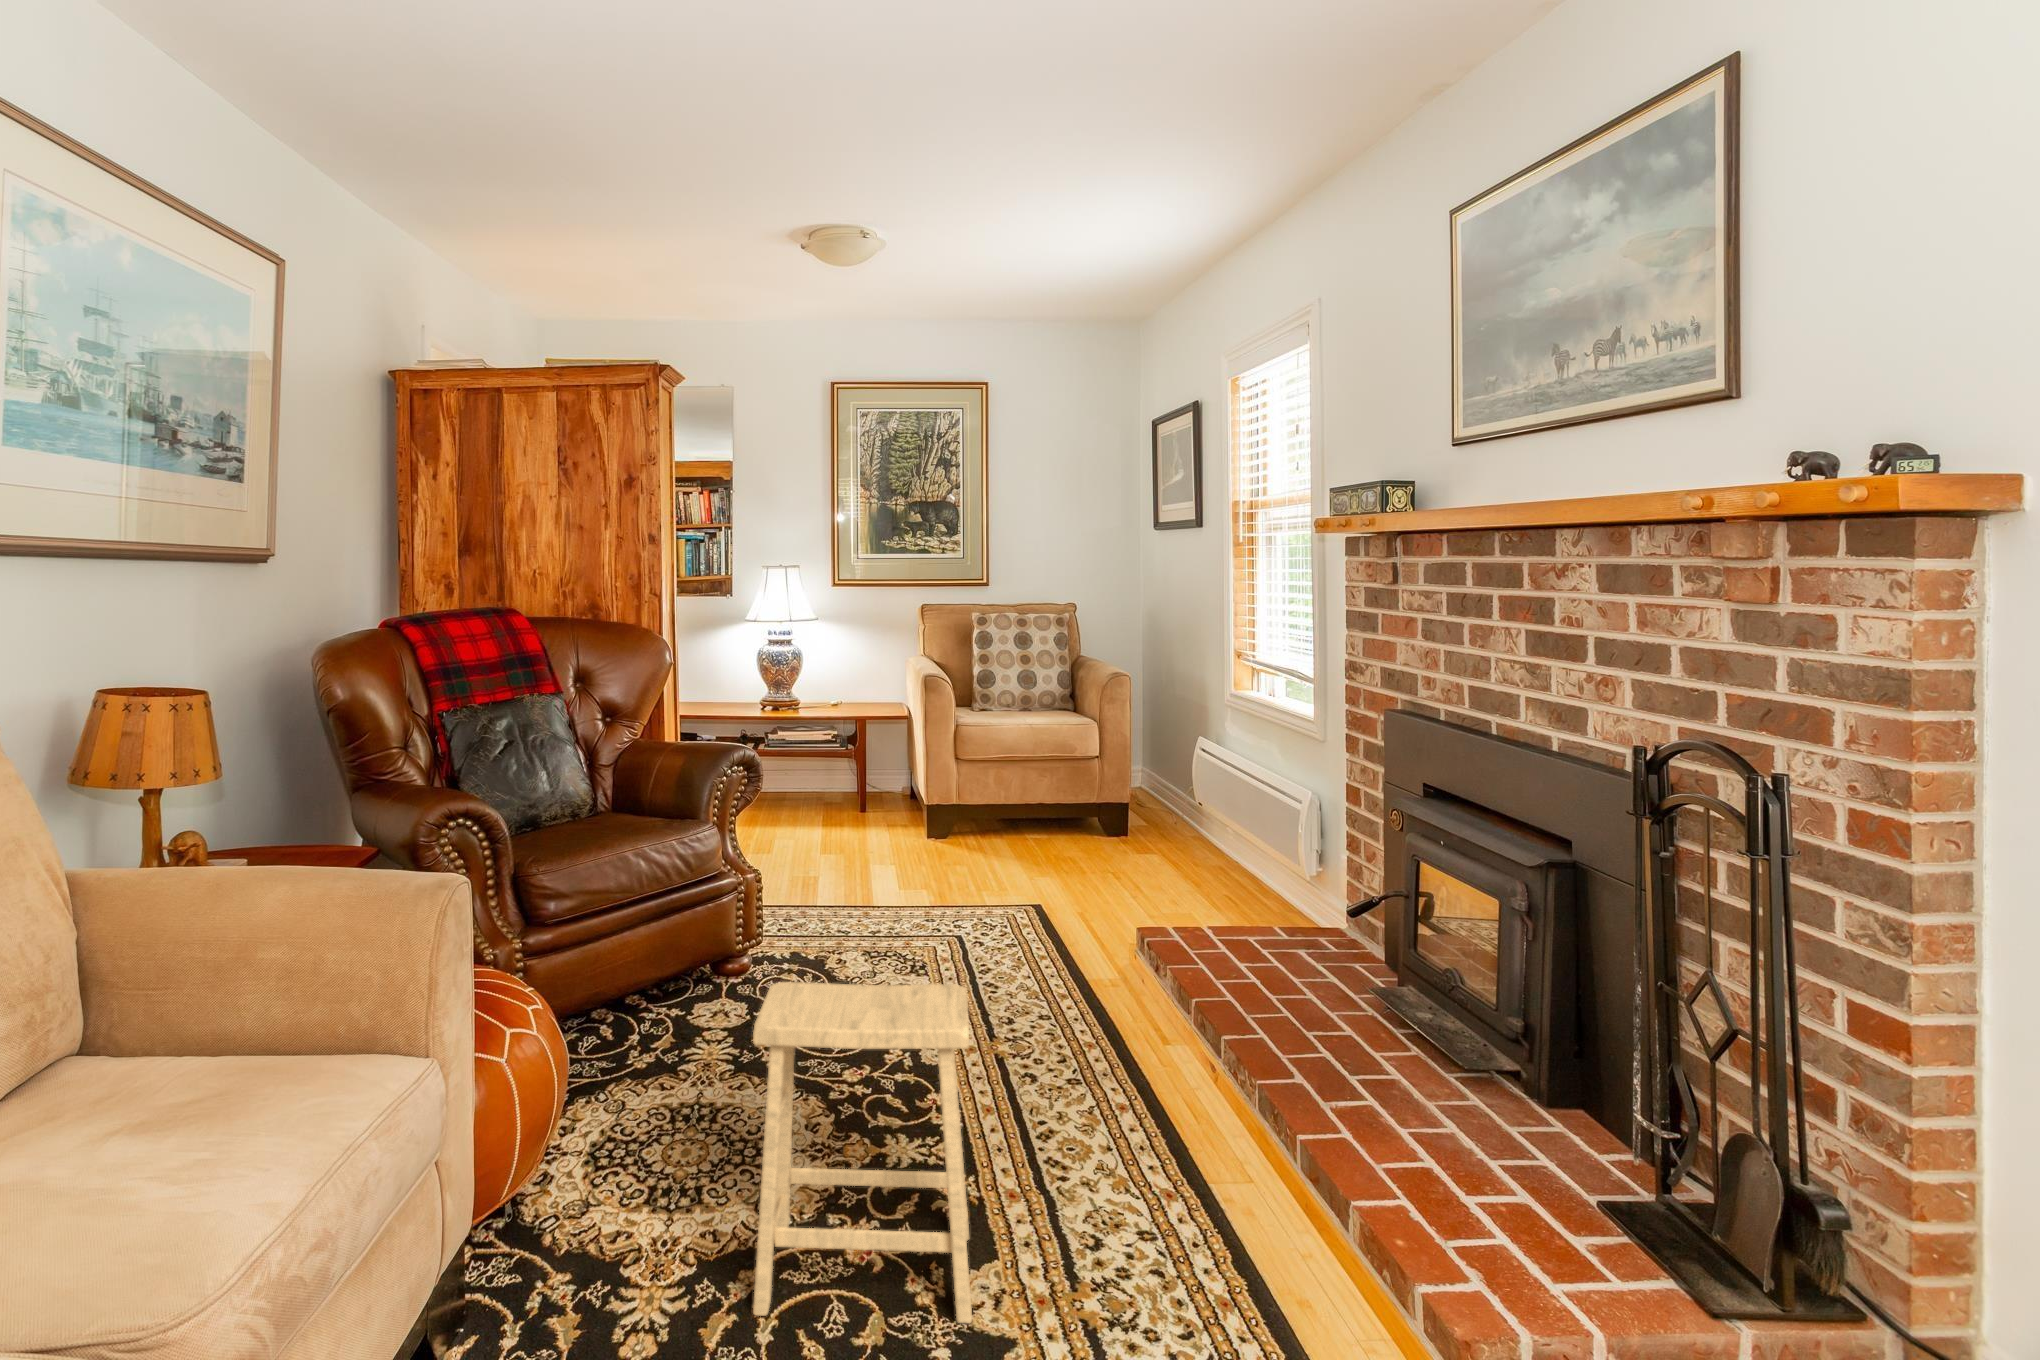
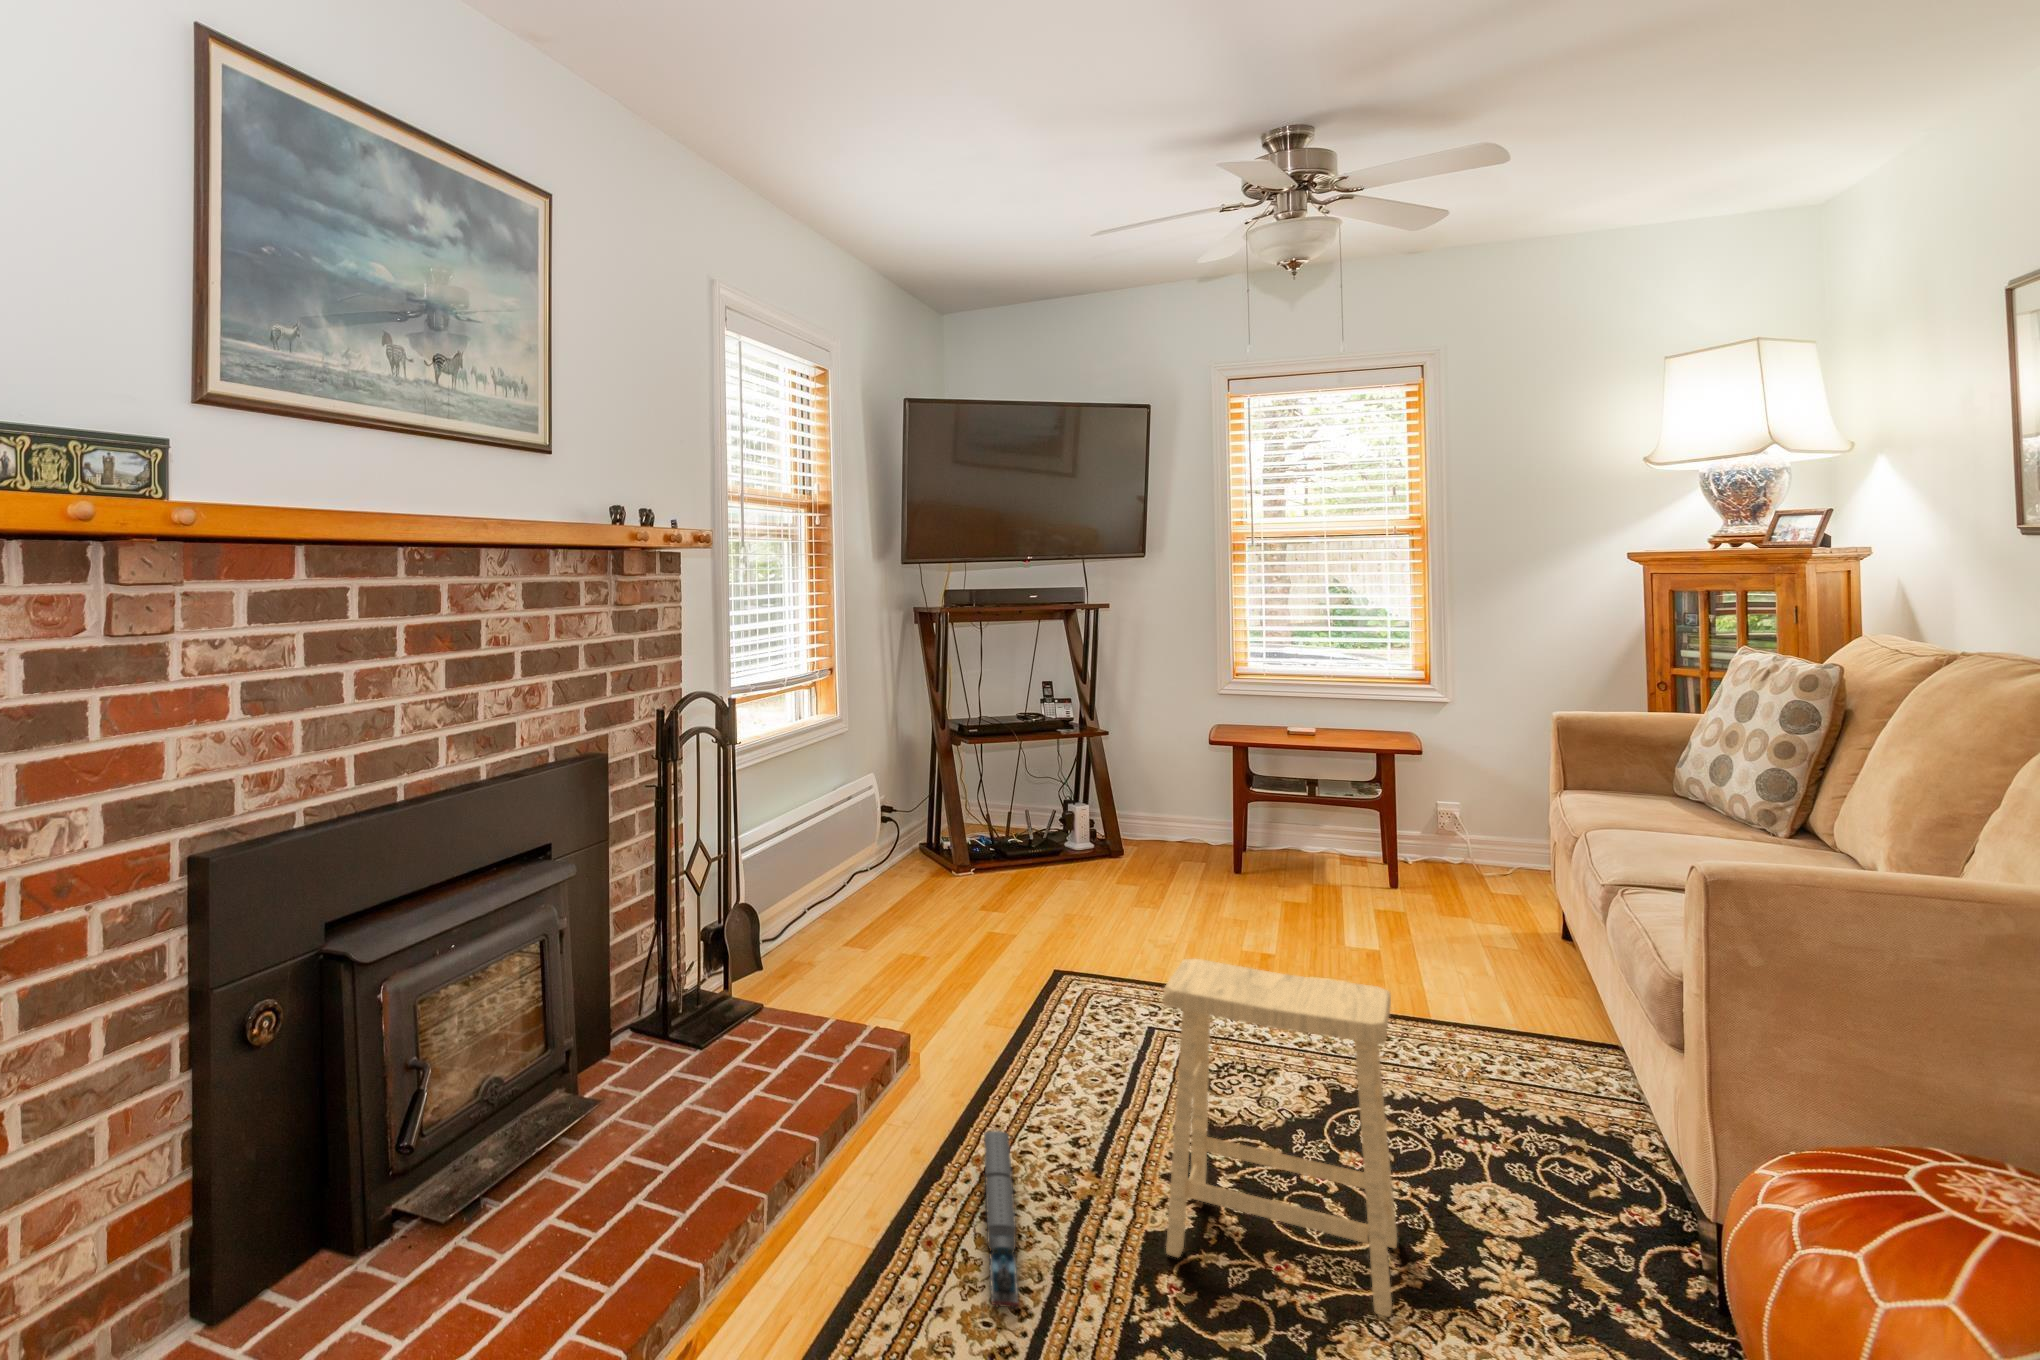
toy train: none [1052,1122,1209,1291] -> present [984,1131,1018,1309]

